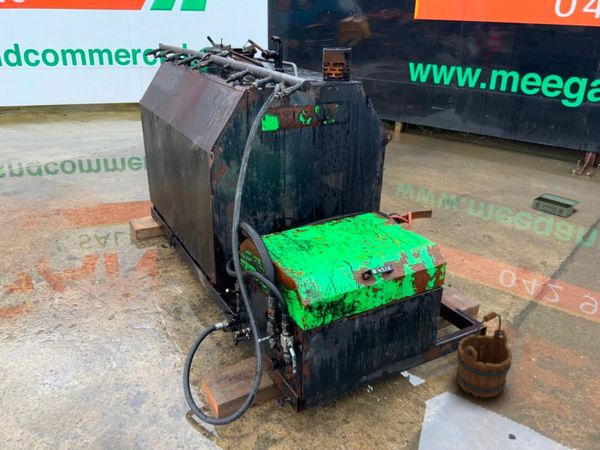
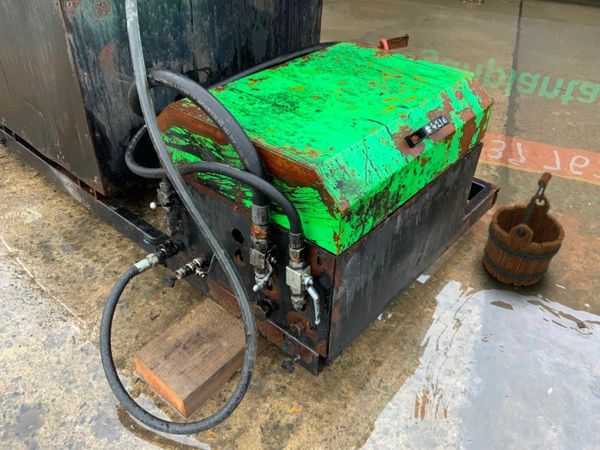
toolbox: present [532,193,579,217] -> none [449,29,499,55]

